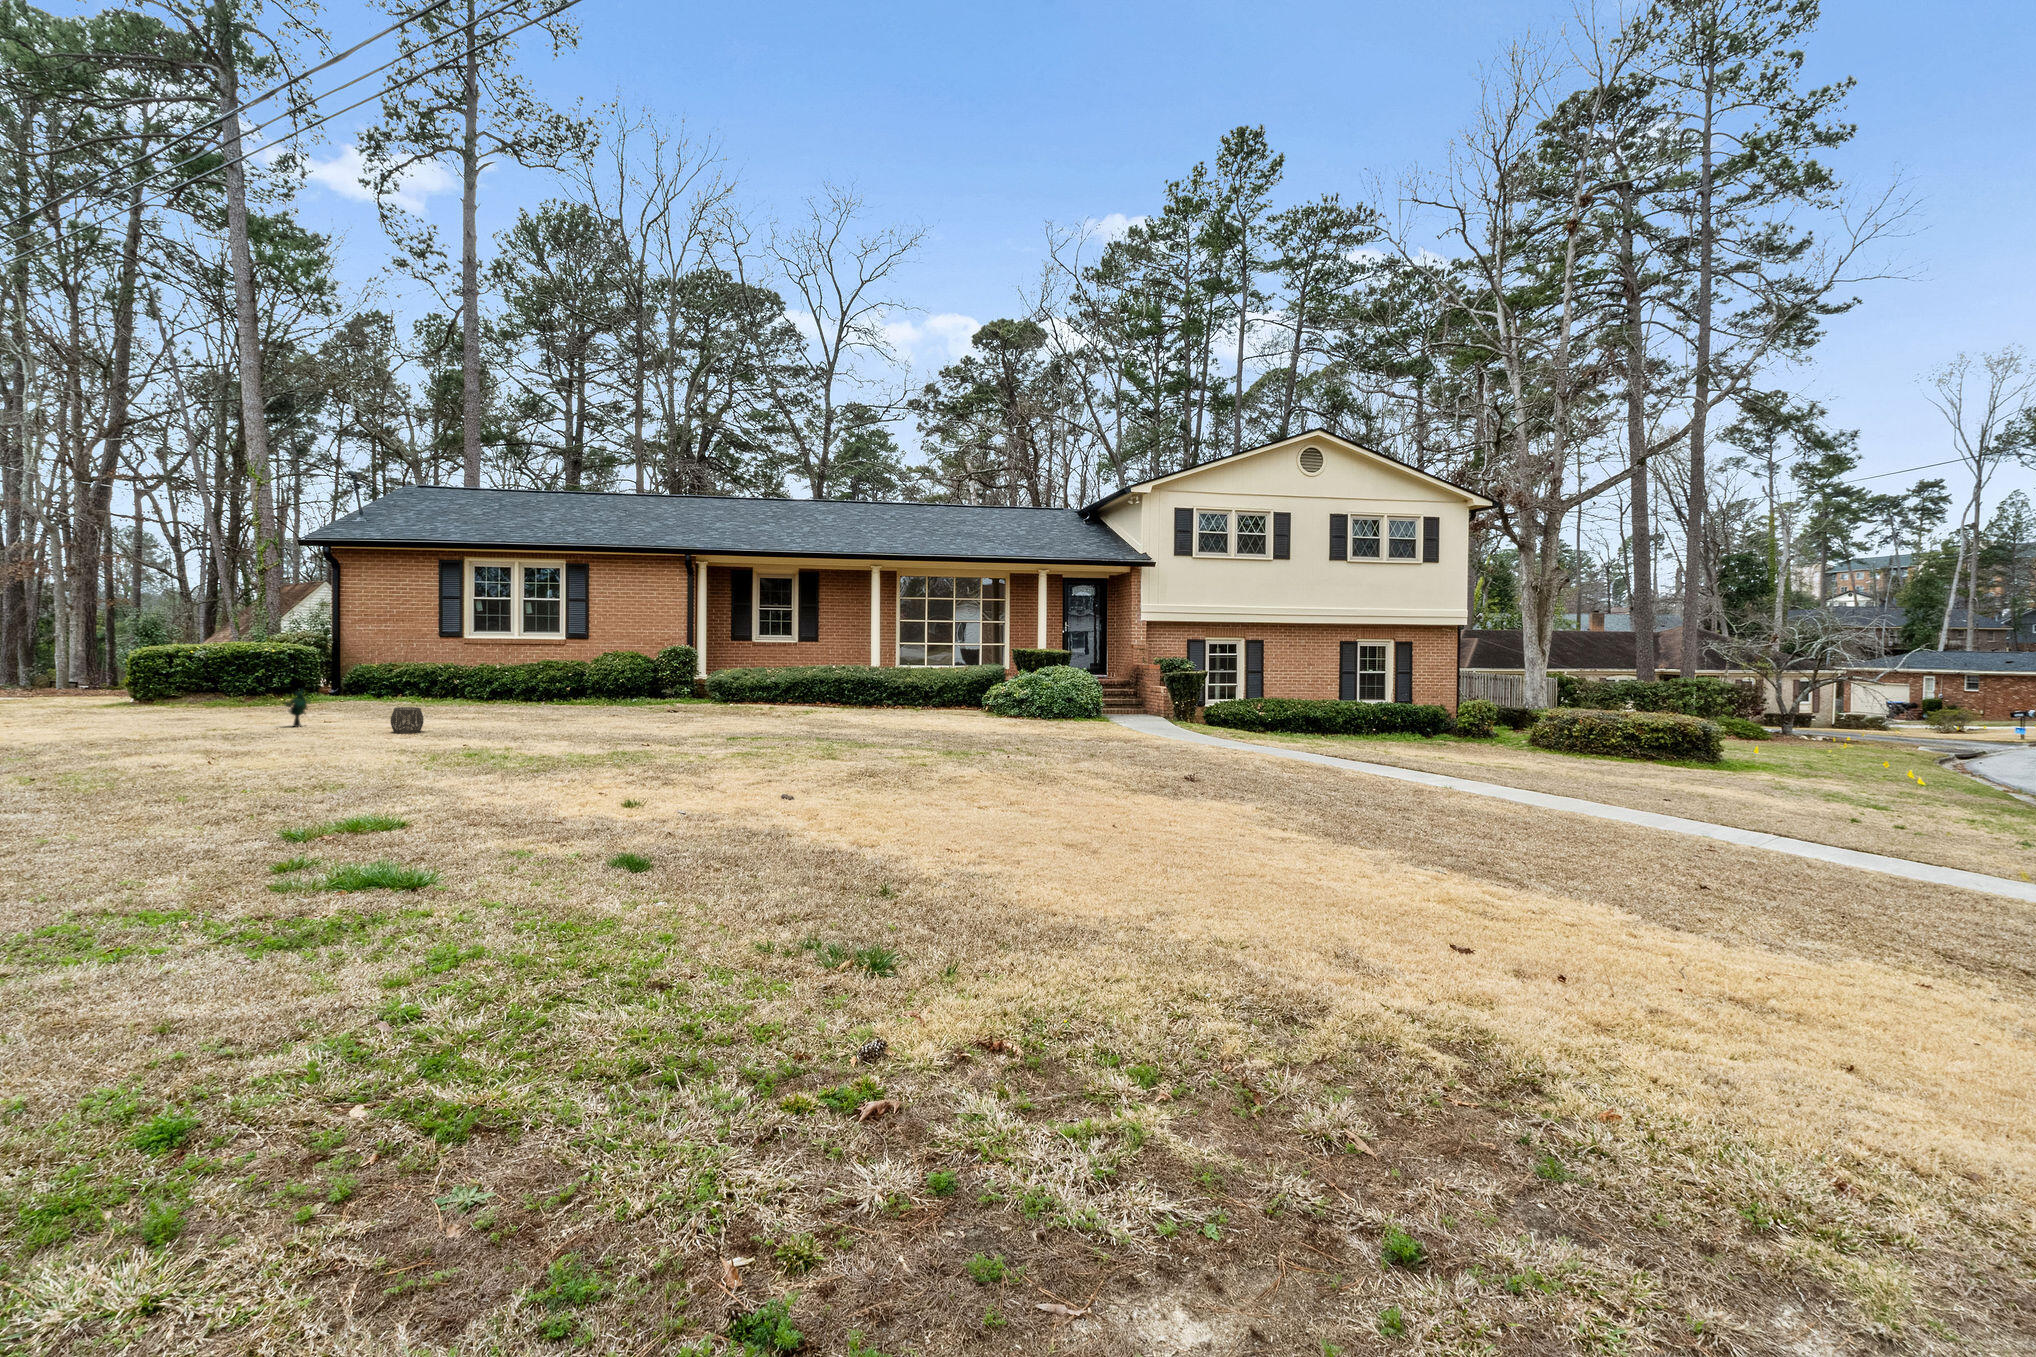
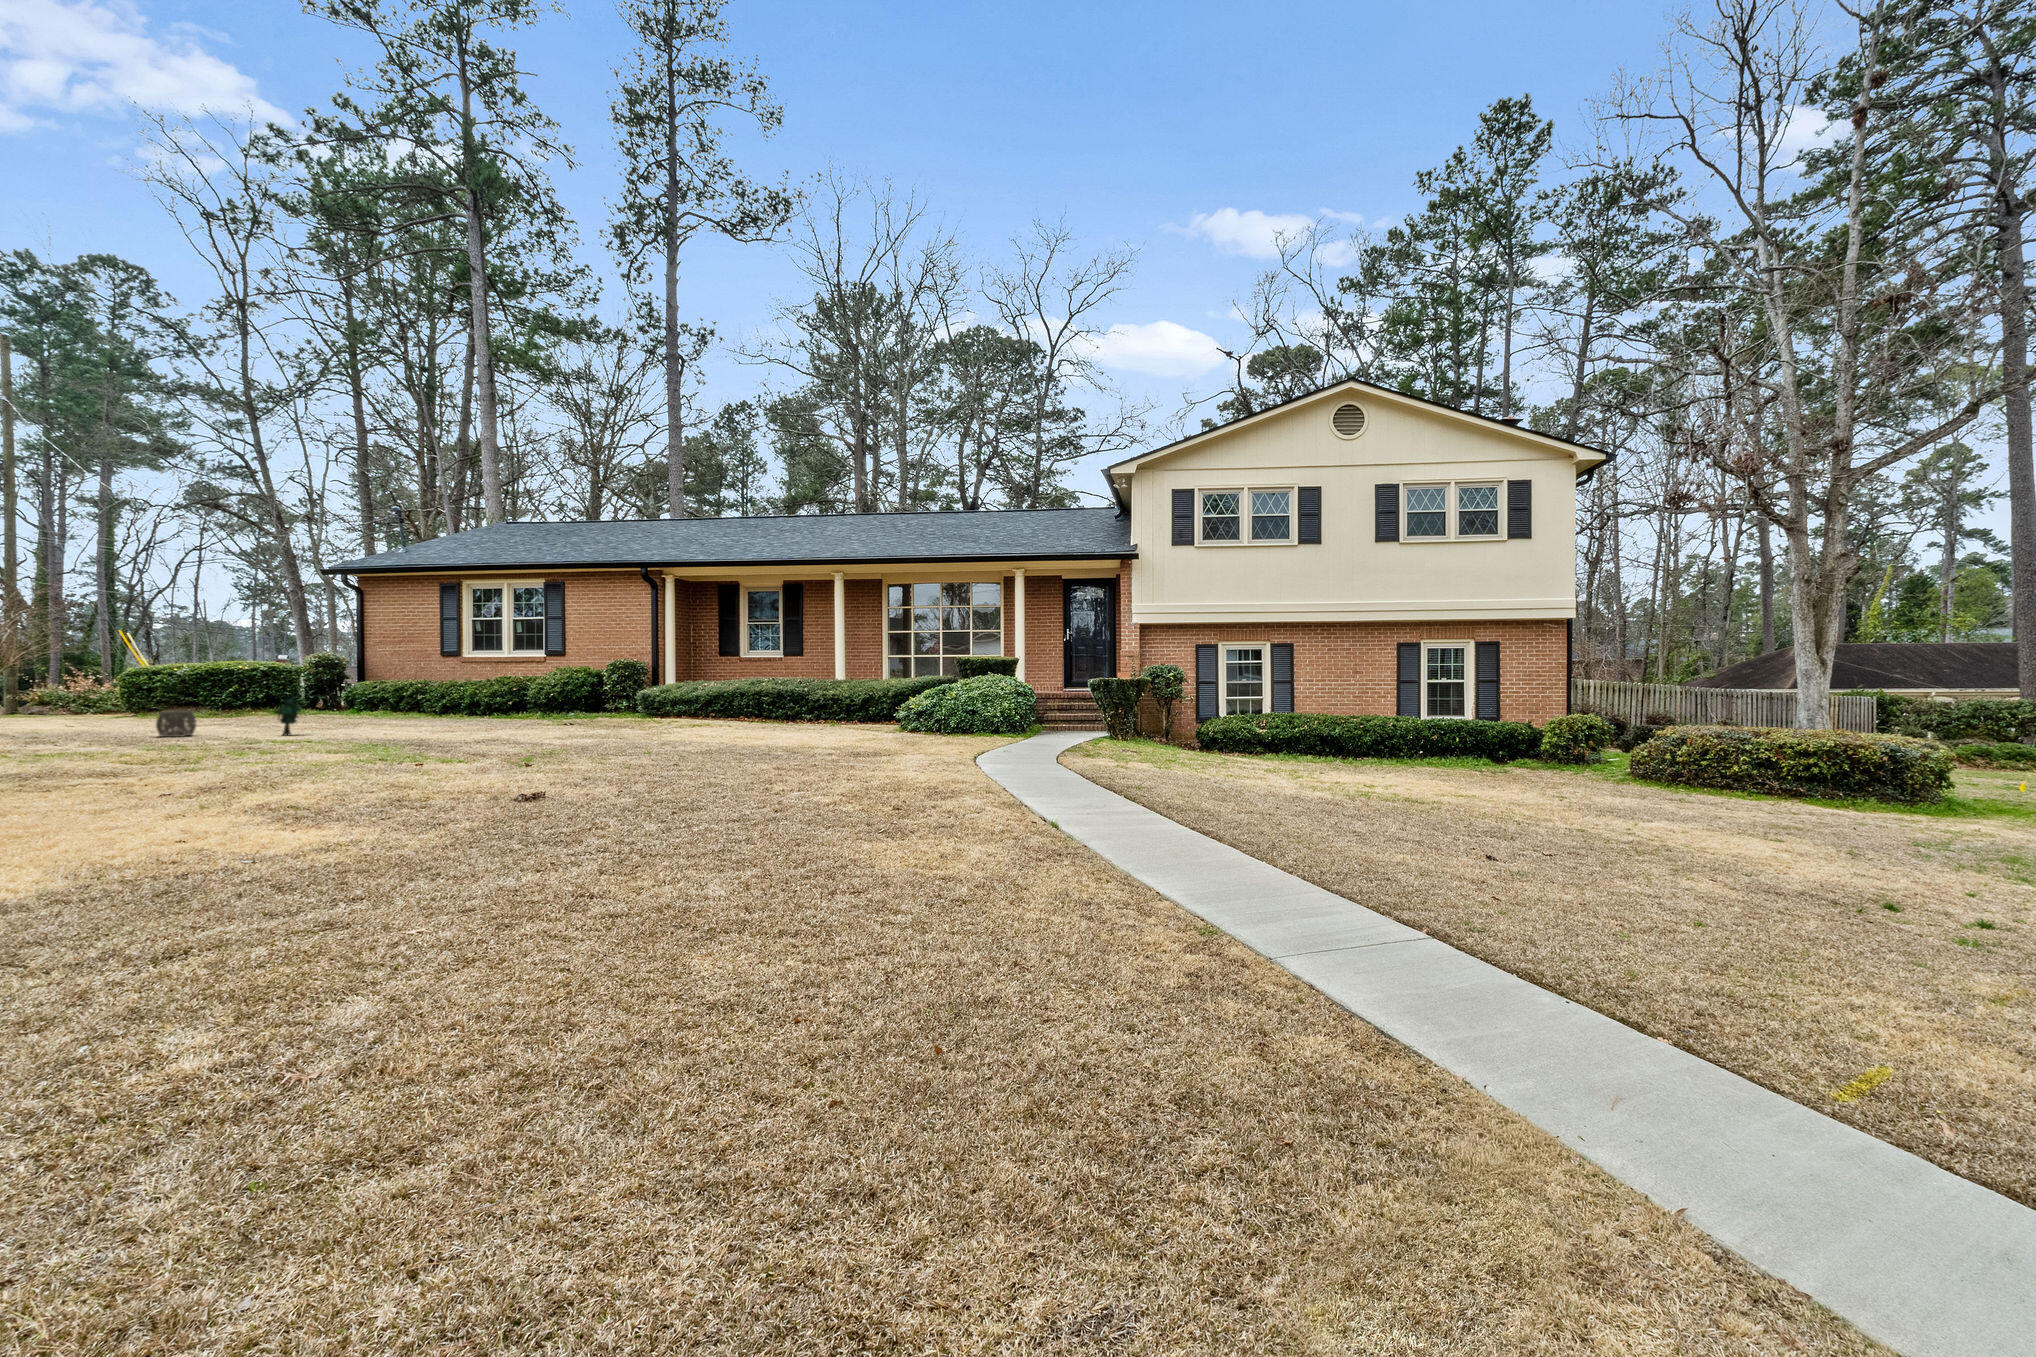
decorative plant: present [283,688,310,727] -> present [274,696,301,736]

